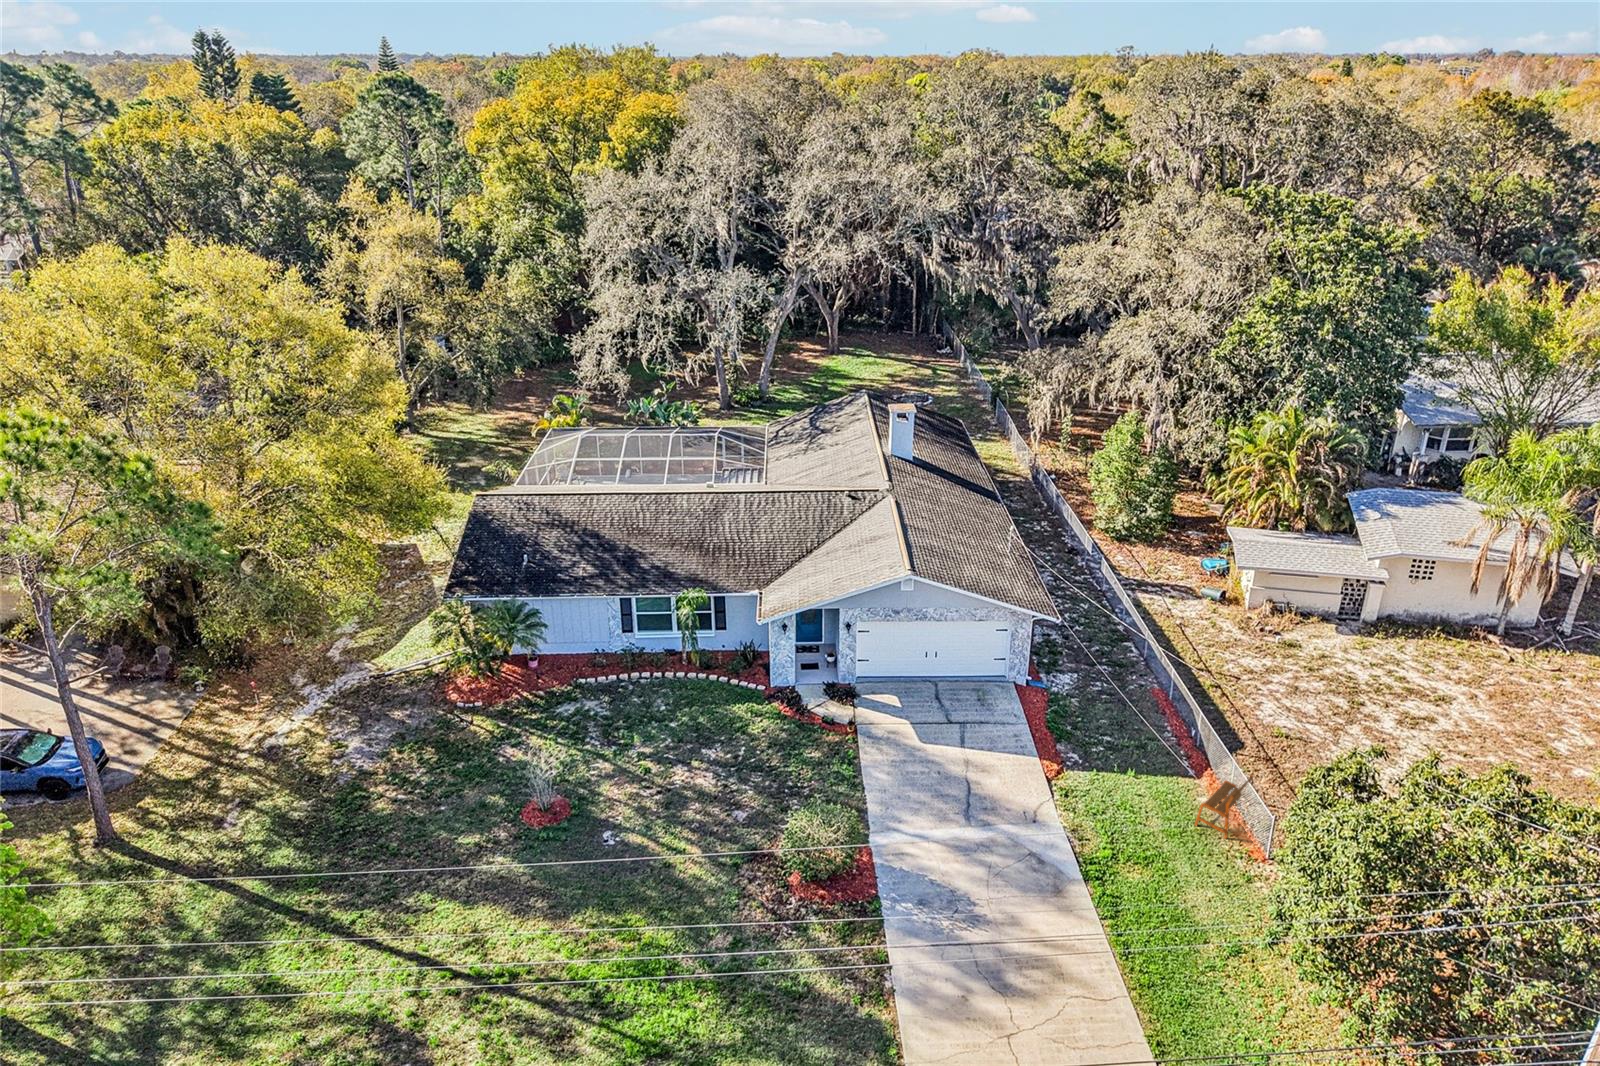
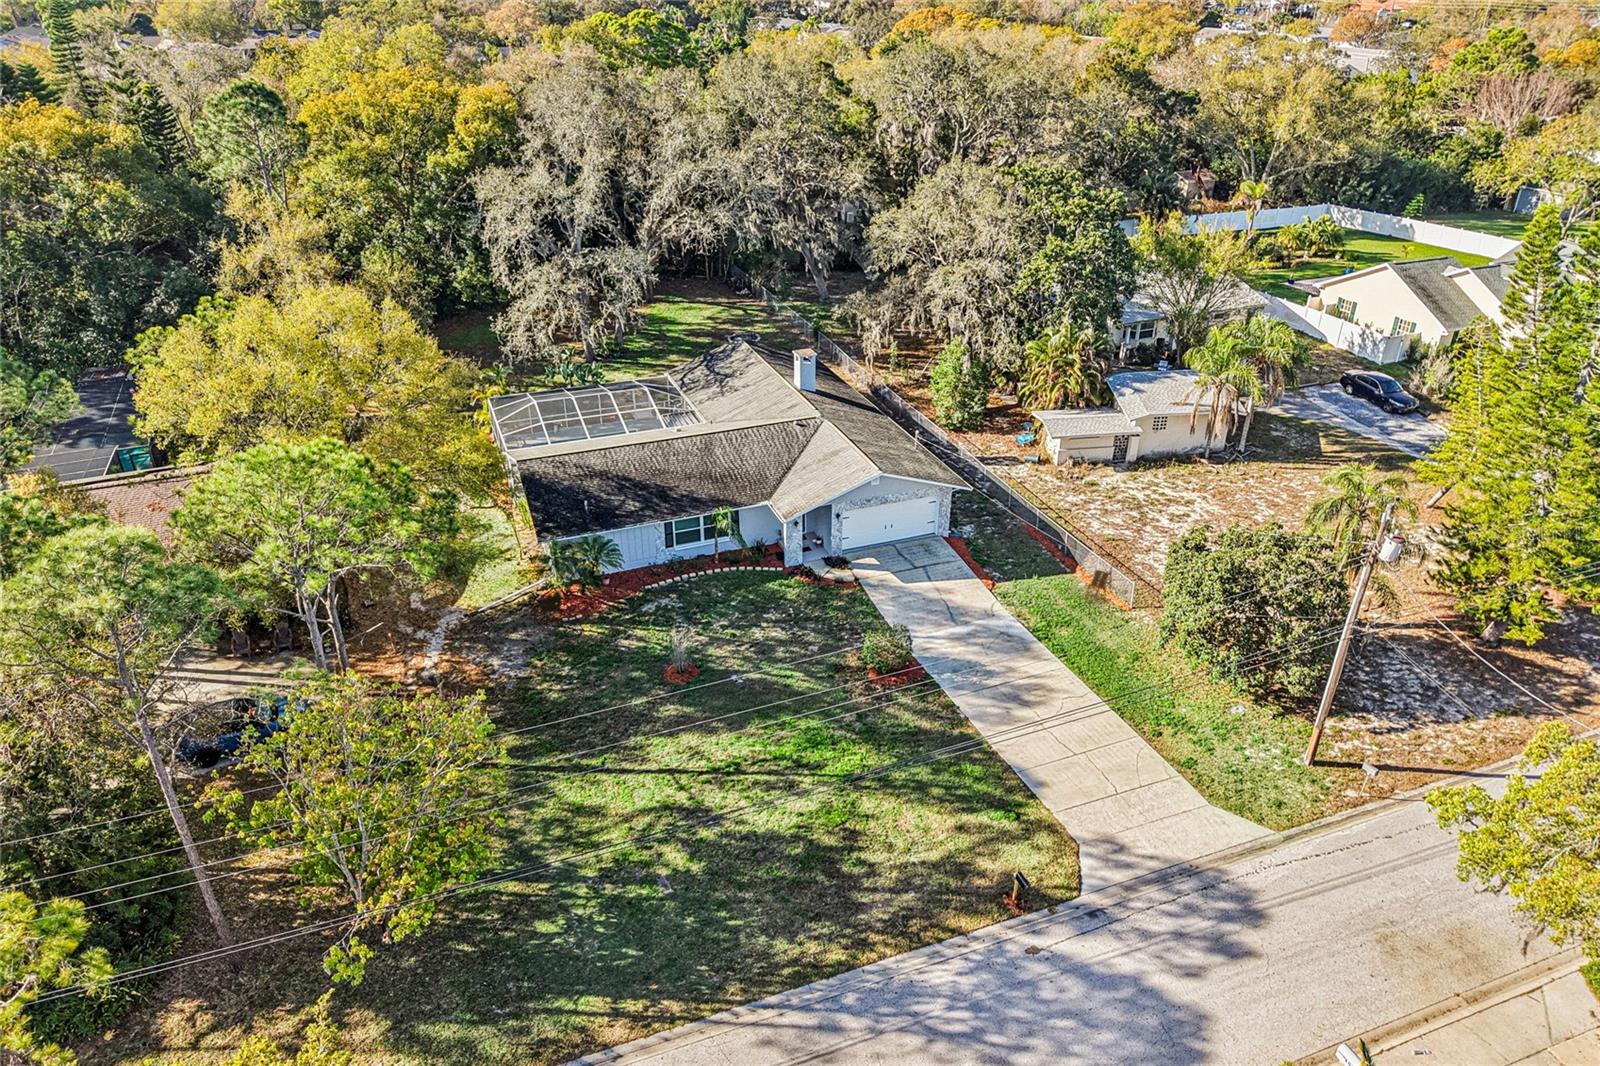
lounge chair: none [429,664,462,700] -> present [538,591,562,615]

